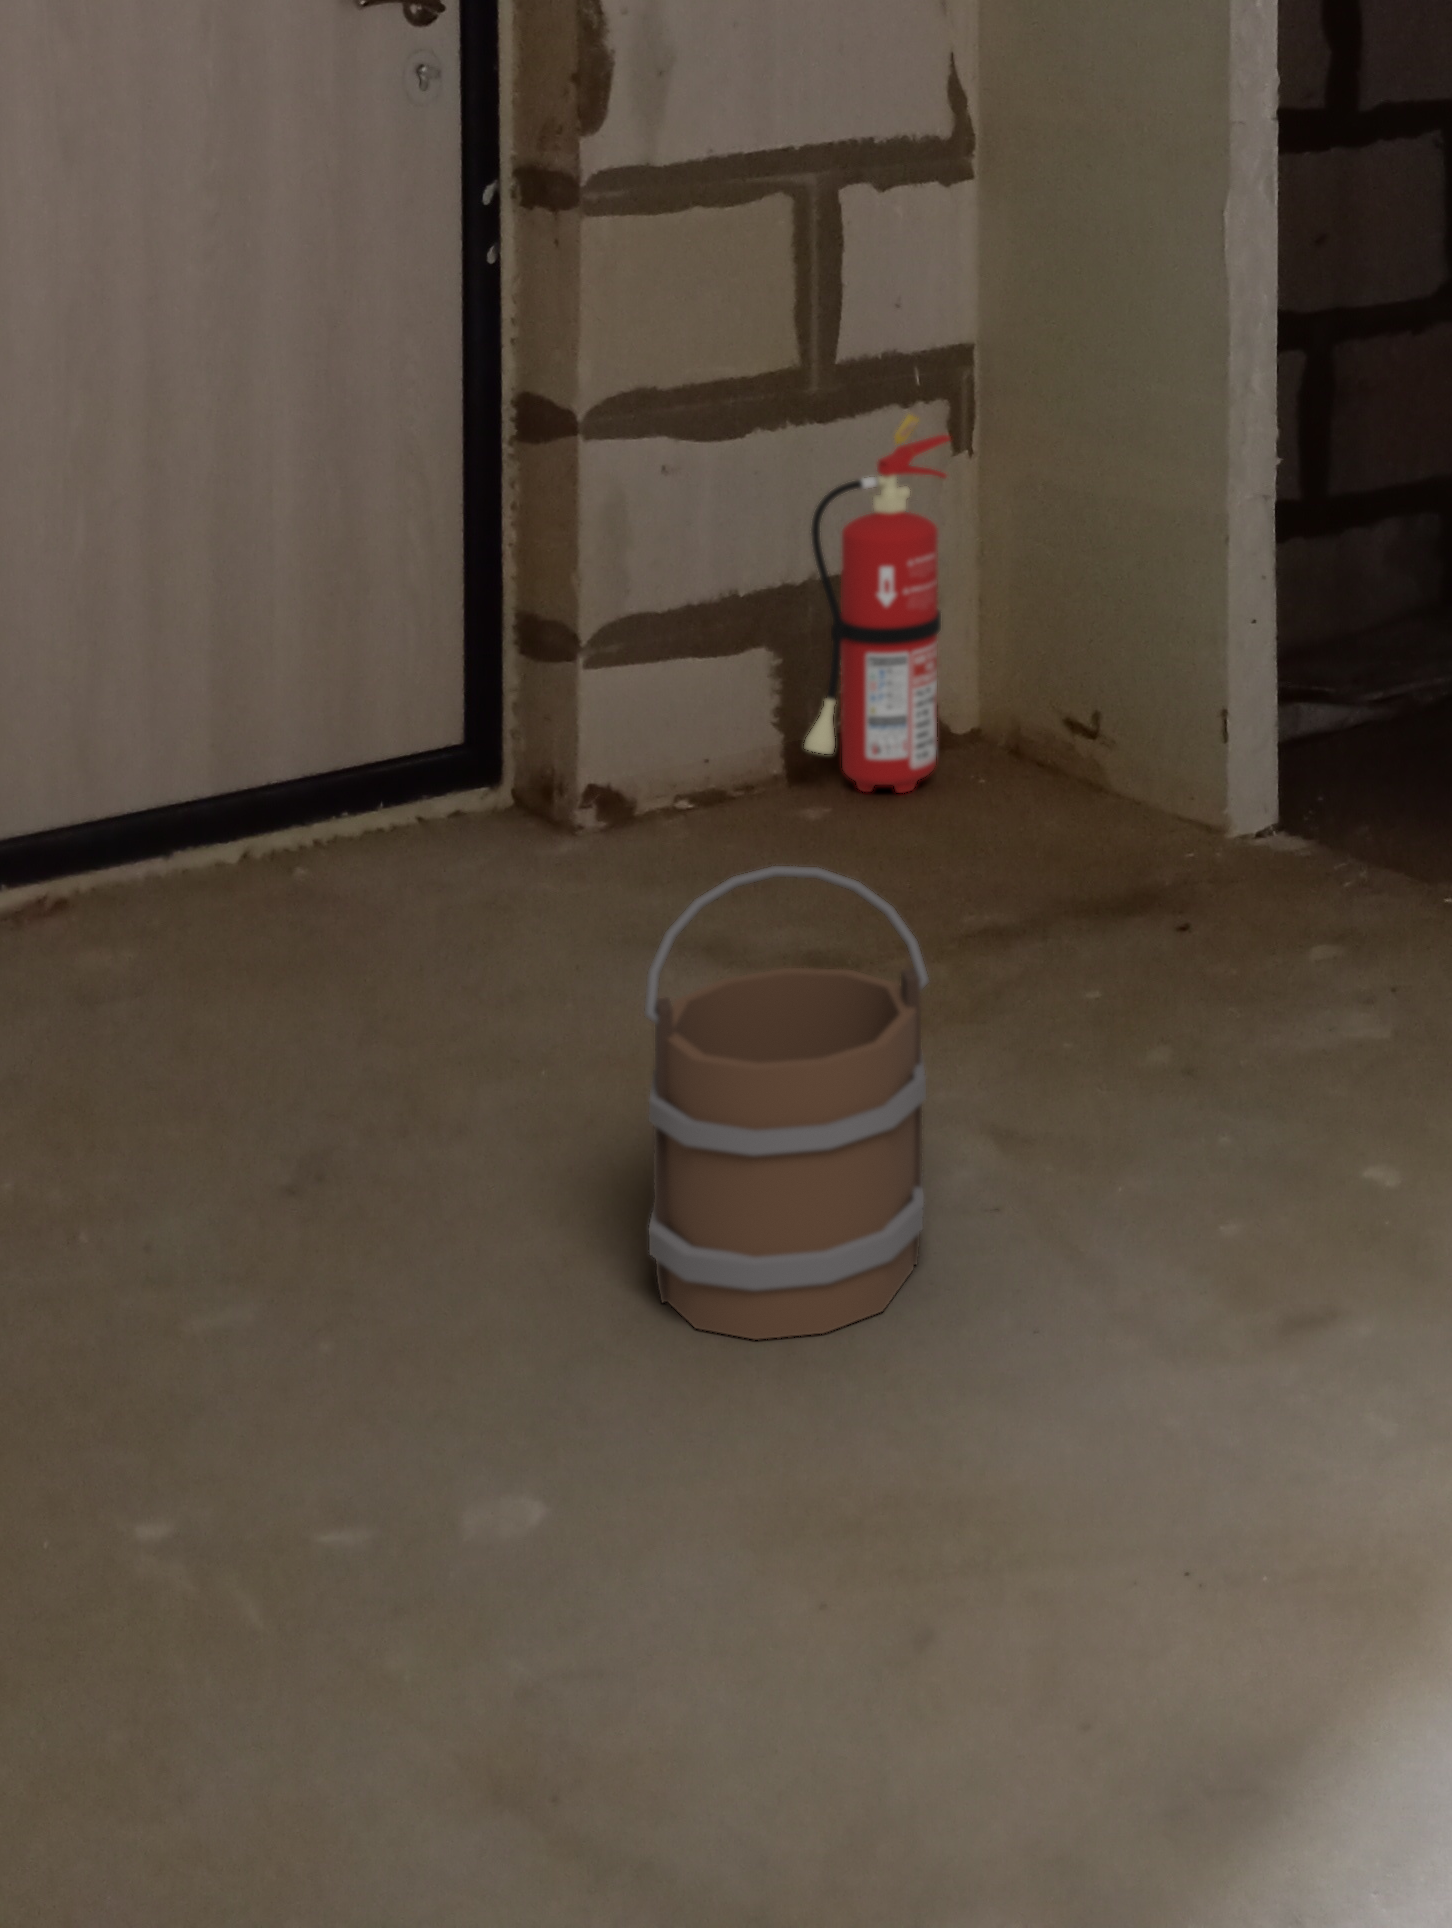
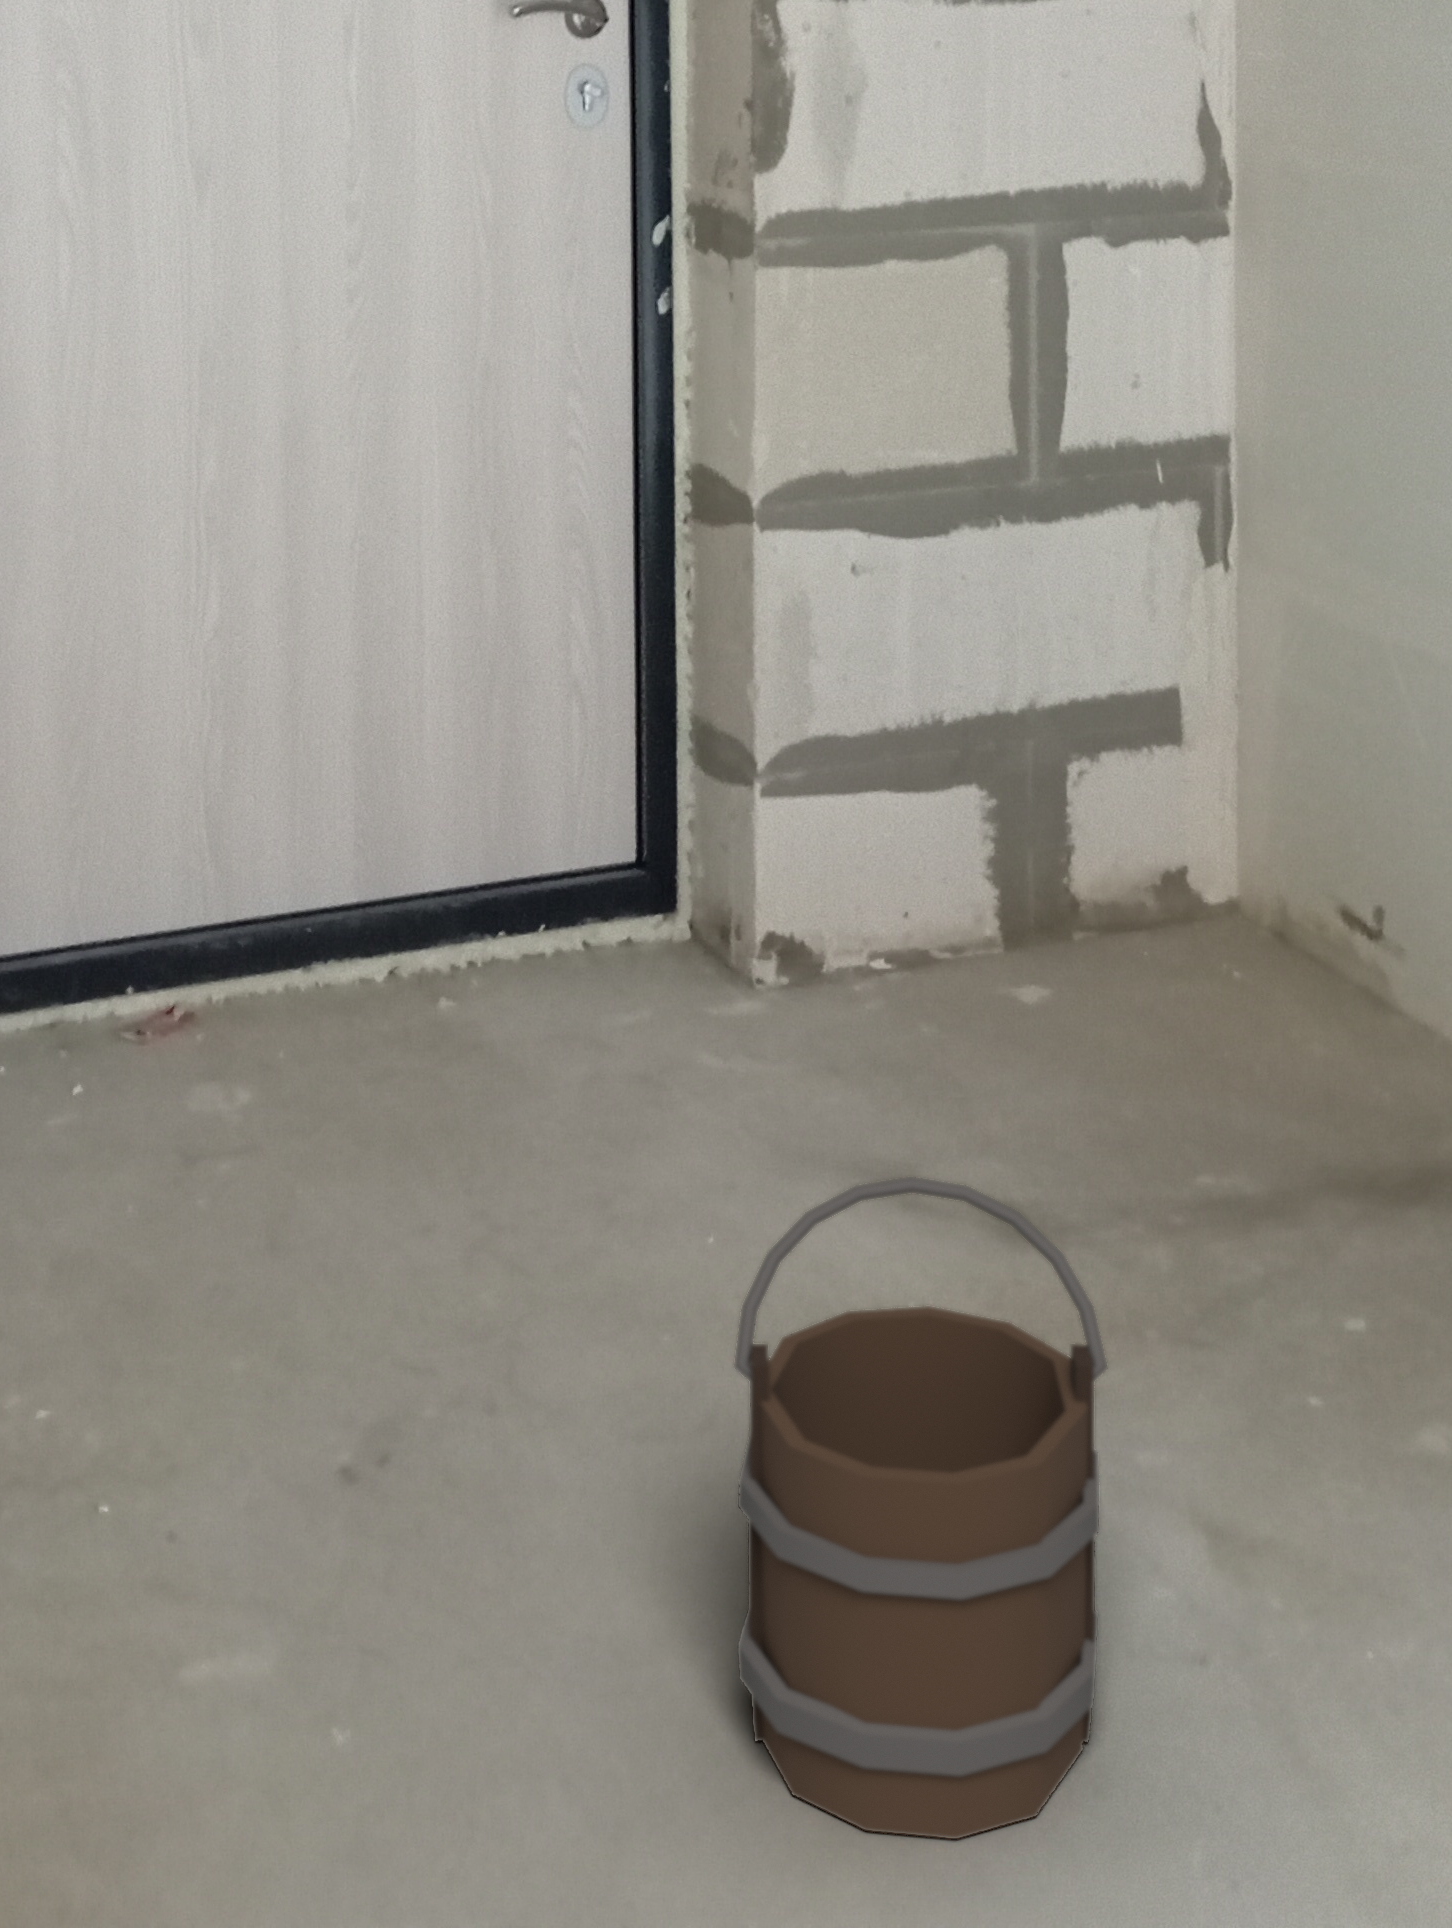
fire extinguisher: present [805,415,950,793] -> none [1016,520,1198,980]

